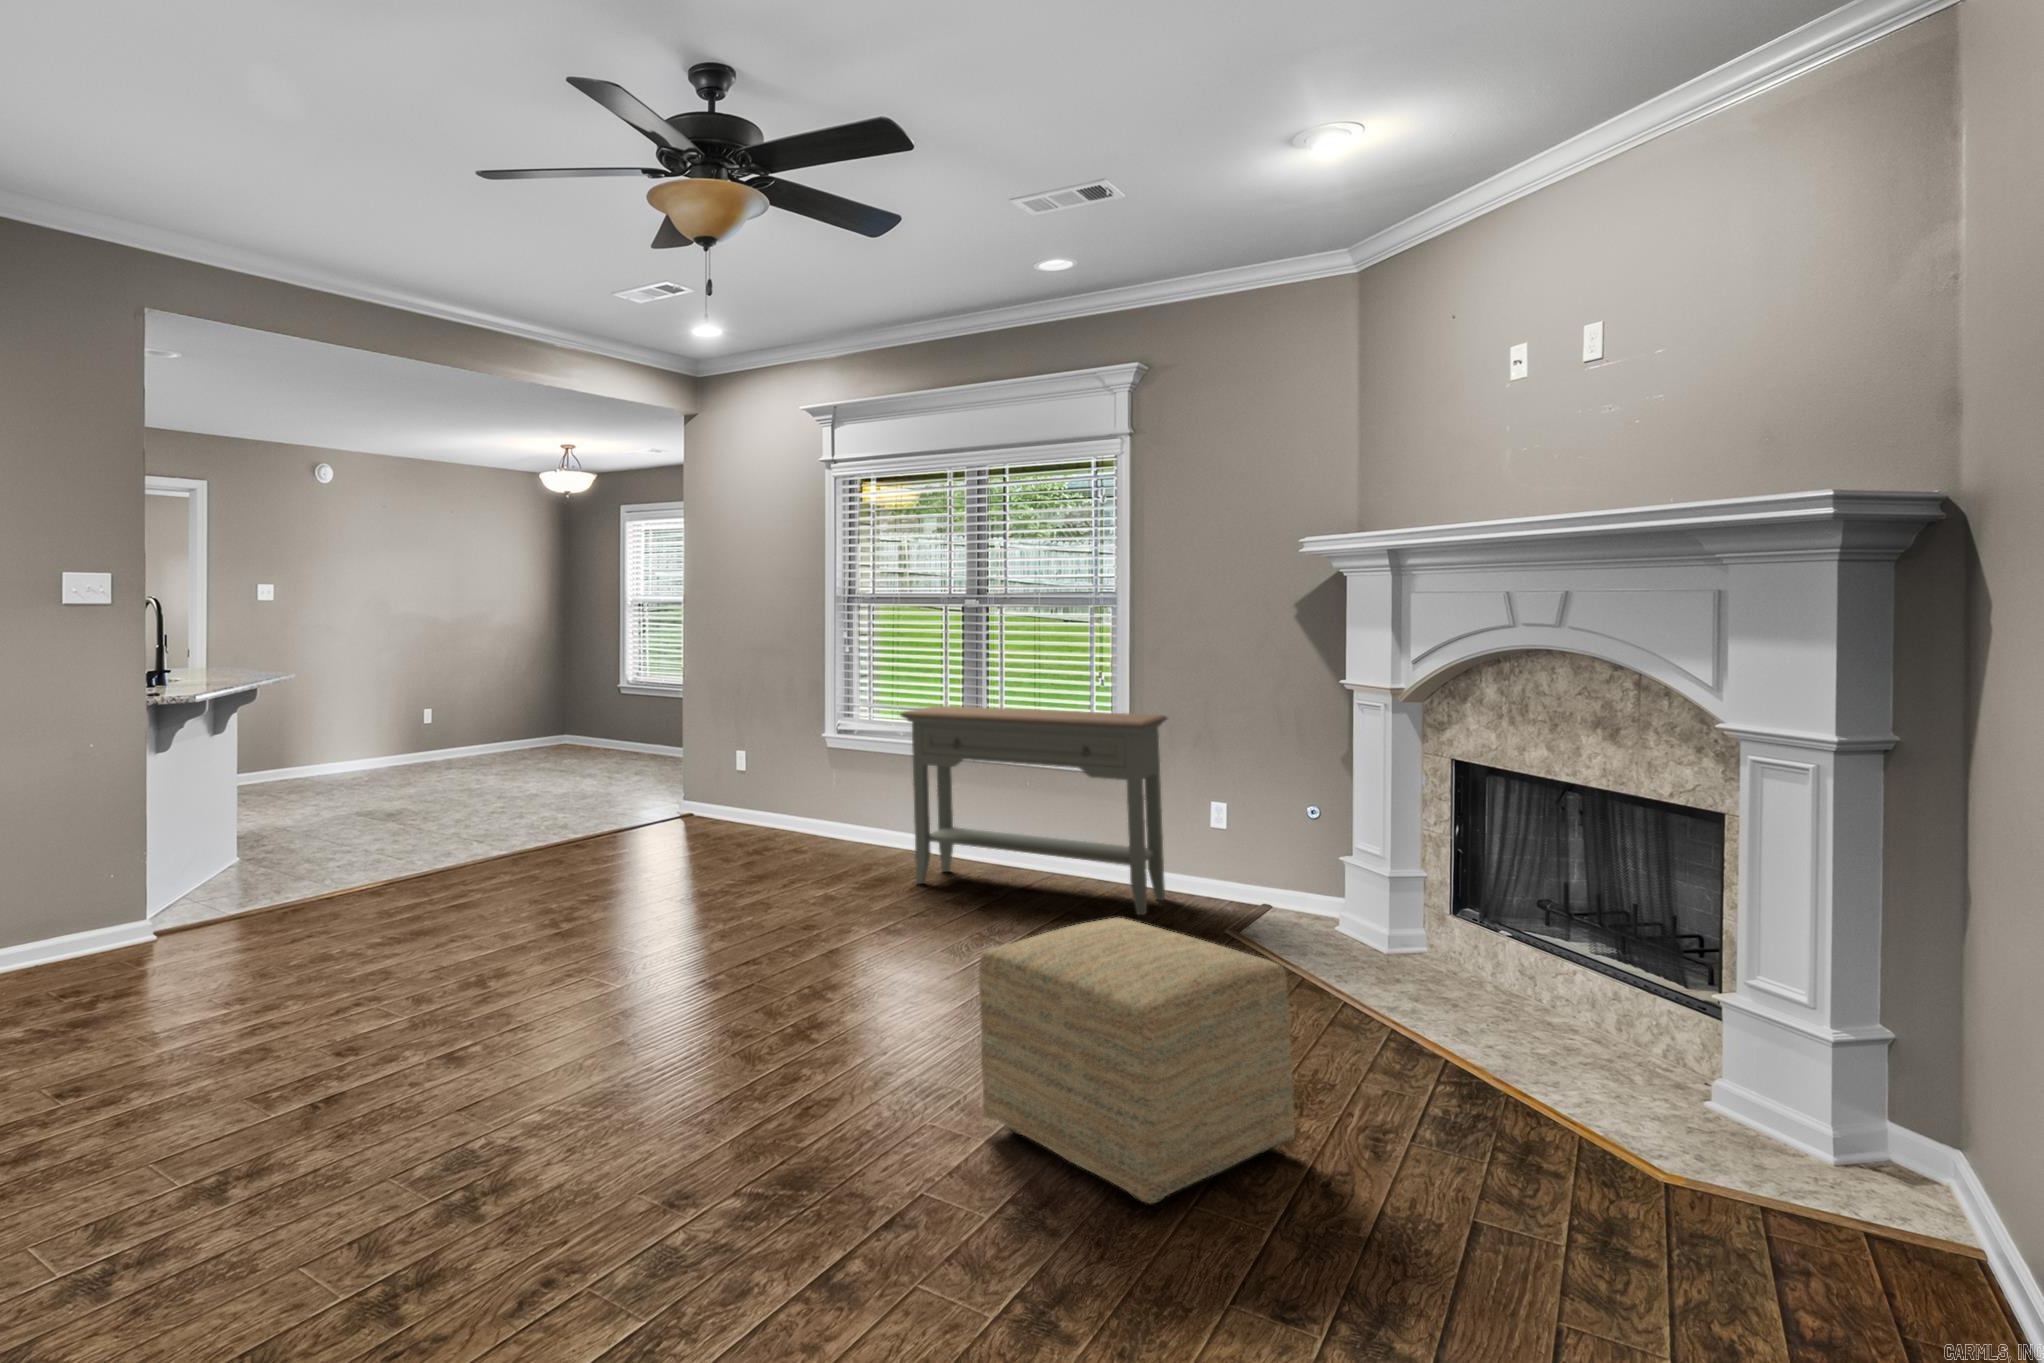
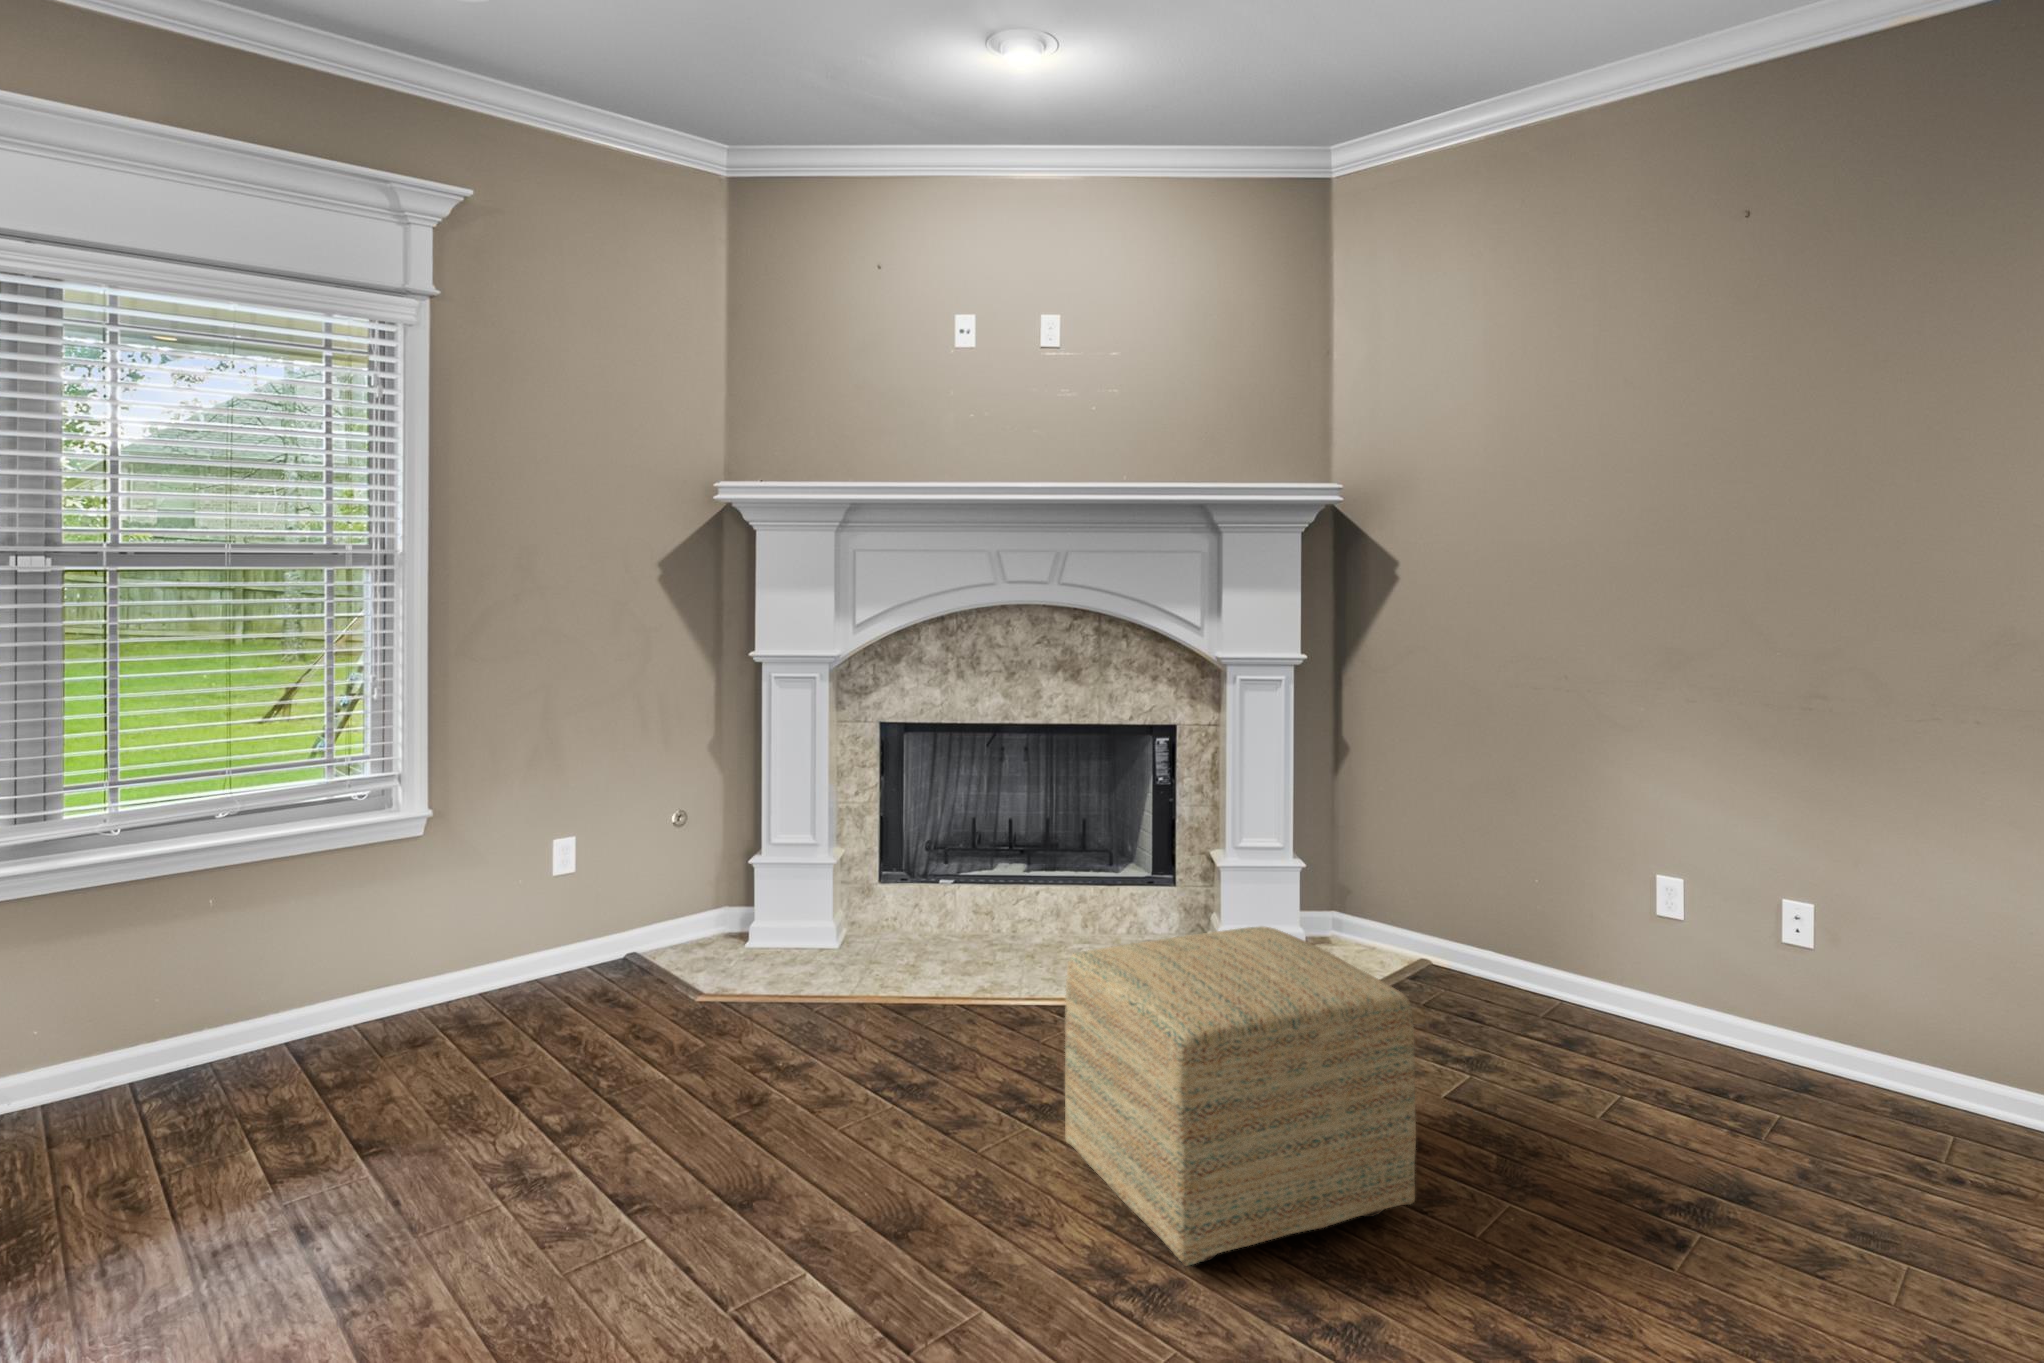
console table: present [900,706,1167,915] -> none [14,724,564,1156]

